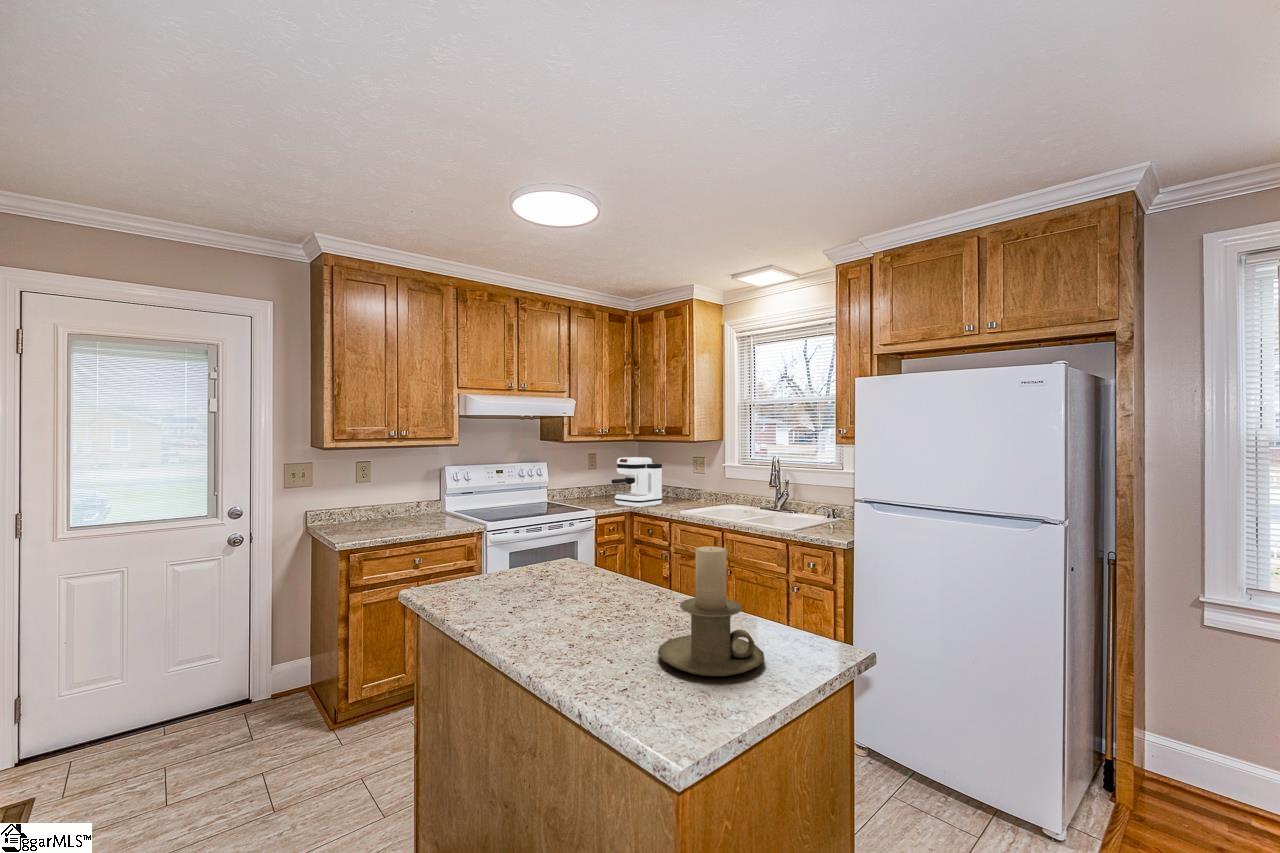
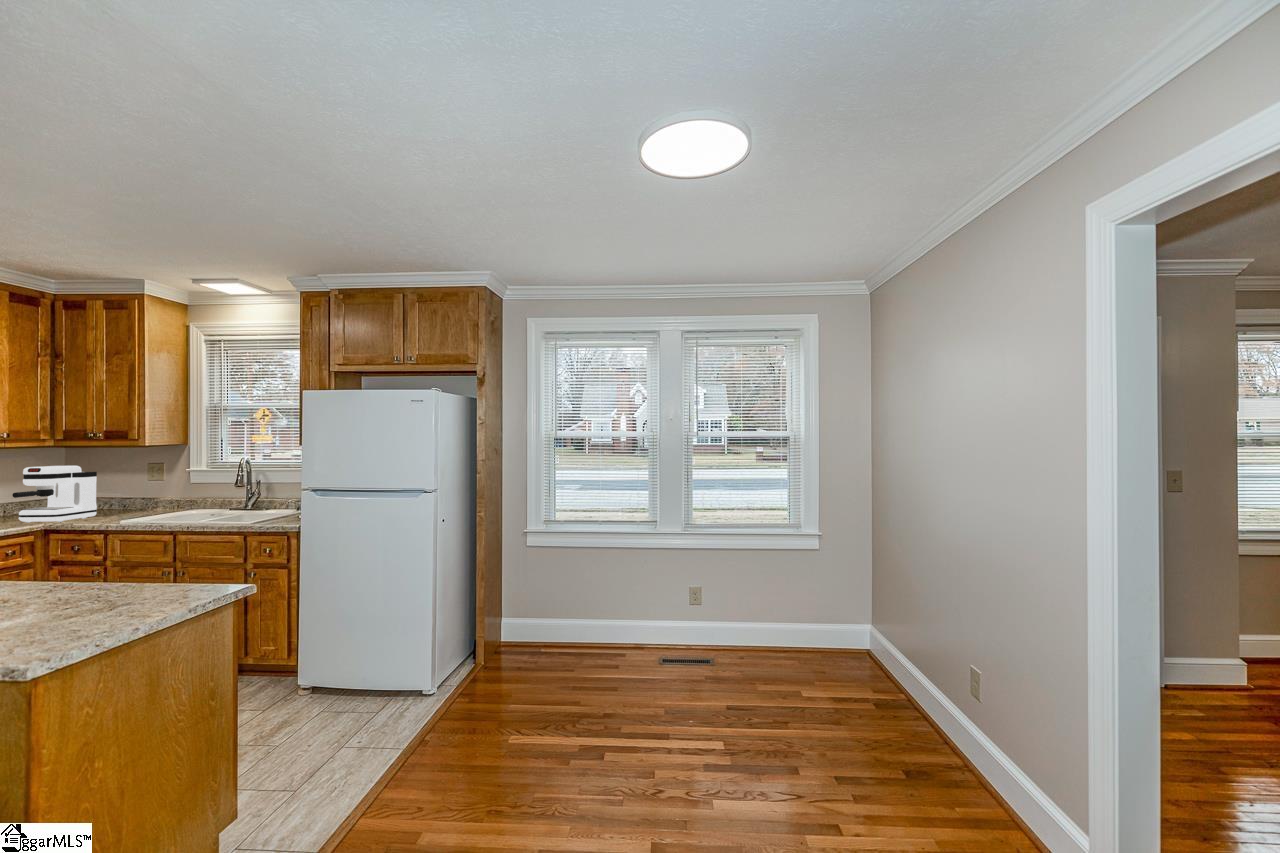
candle holder: present [658,546,765,676] -> none [32,521,153,623]

